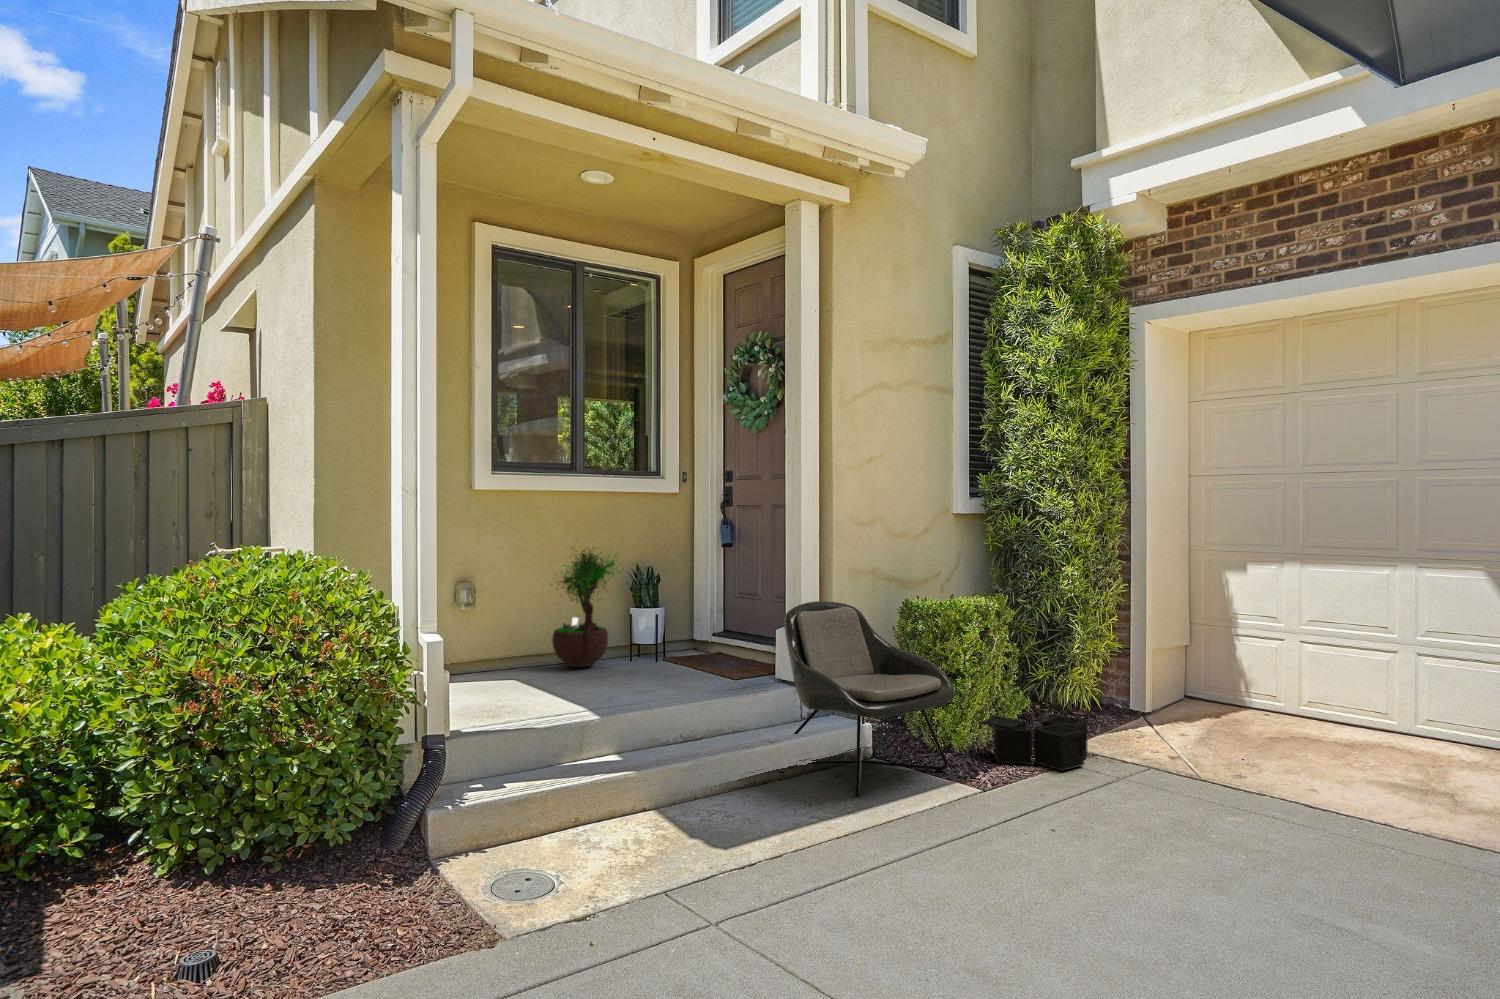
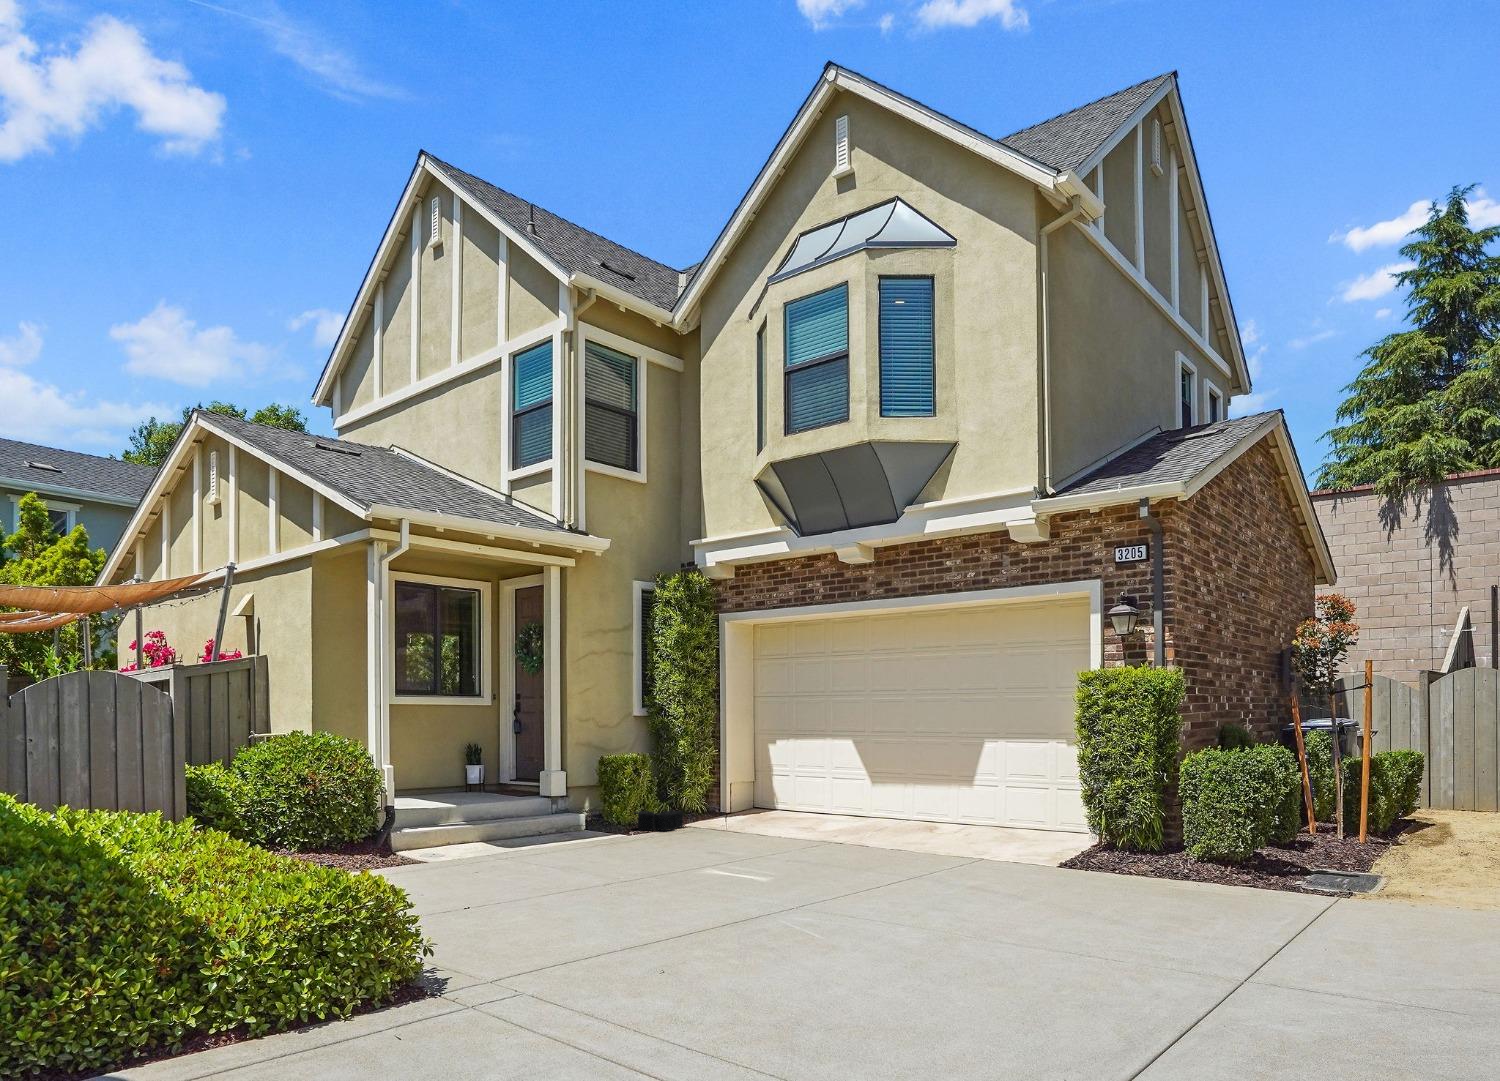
potted tree: present [552,548,623,667] -> none [423,730,462,797]
lounge chair: present [784,601,955,796] -> none [534,758,617,839]

